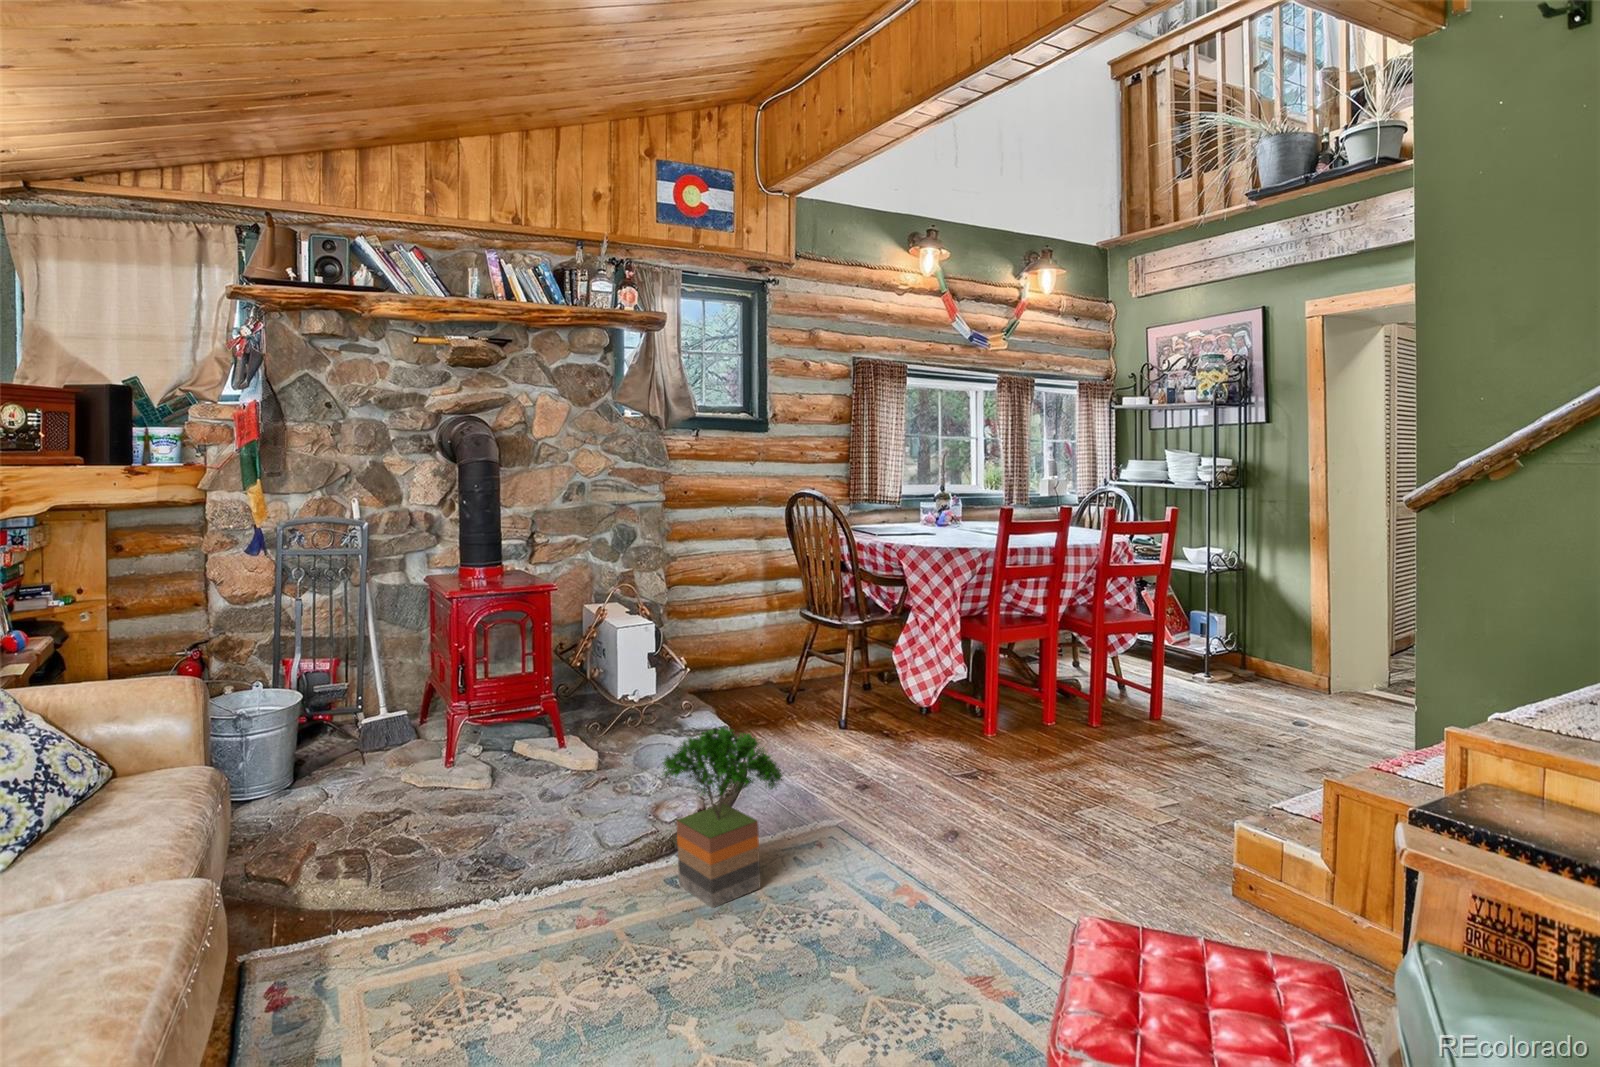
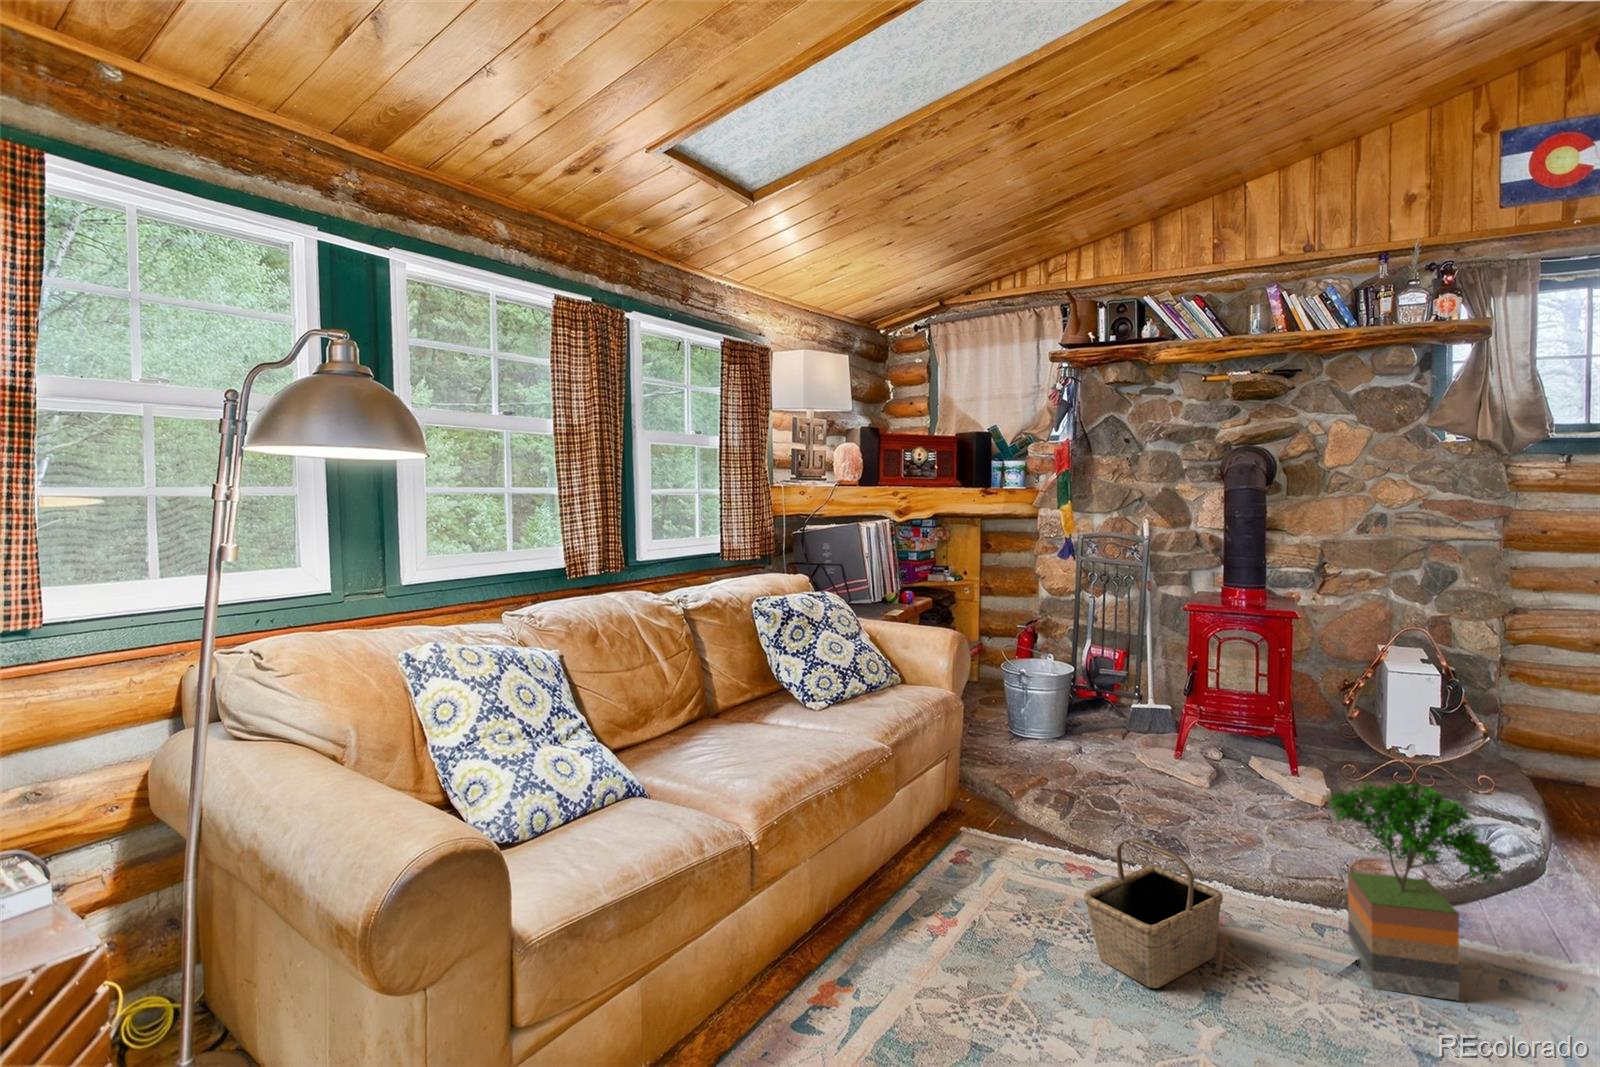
basket: none [495,862,609,1007] -> present [1084,839,1223,988]

